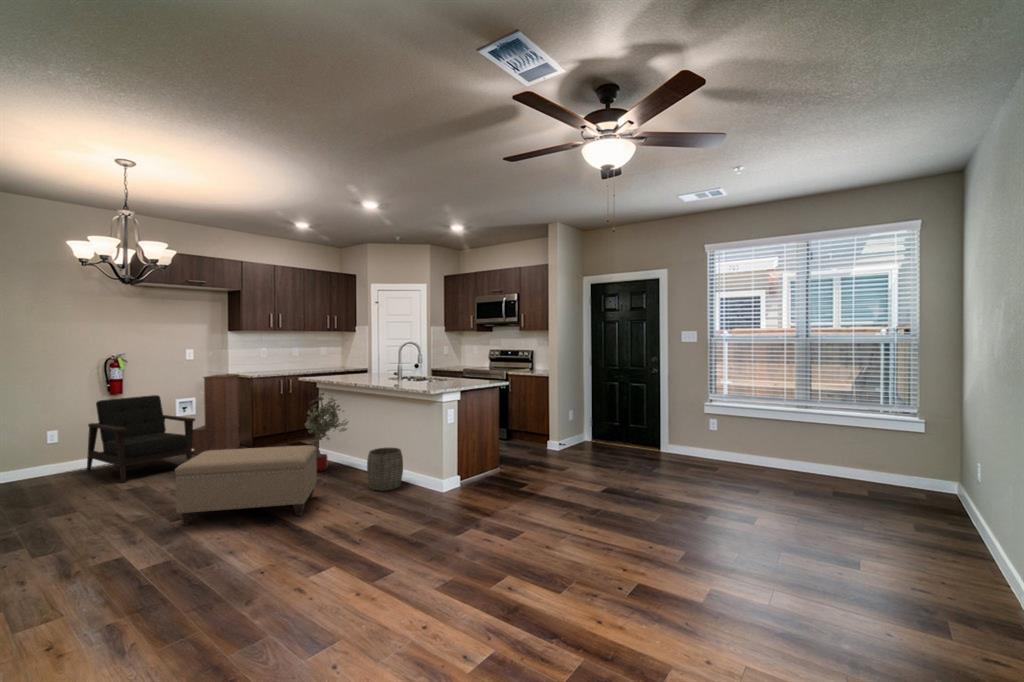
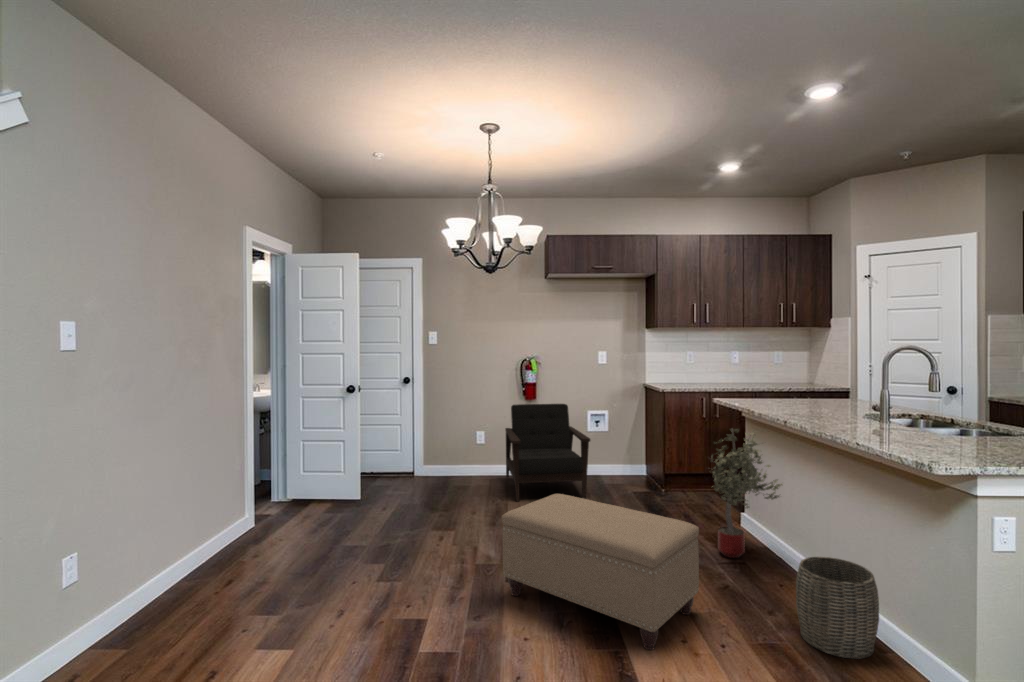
bookshelf: present [192,374,240,454] -> none [600,384,654,487]

